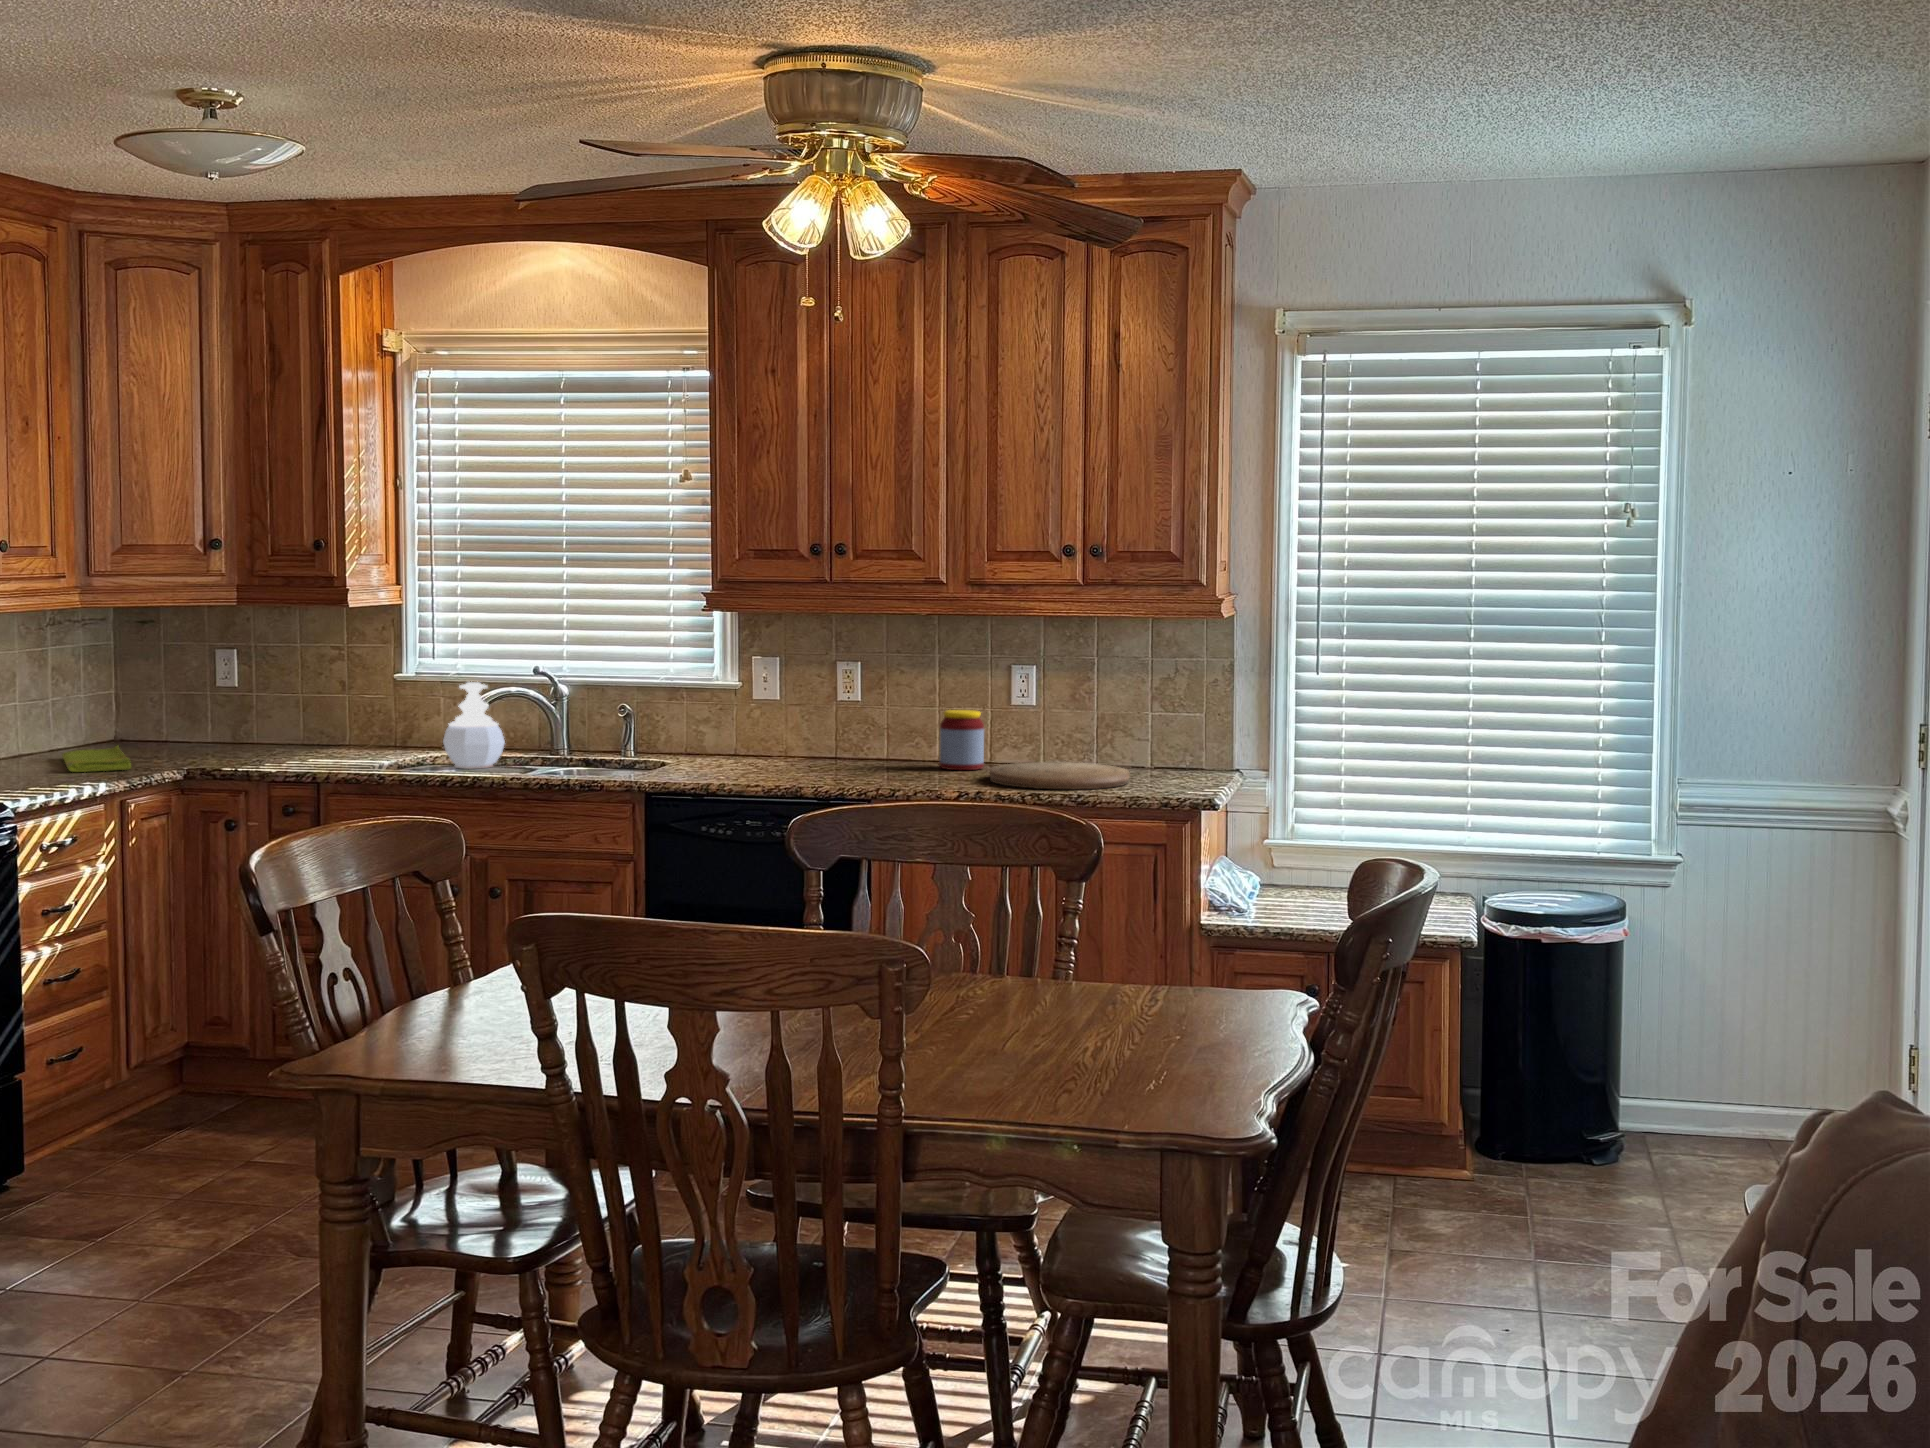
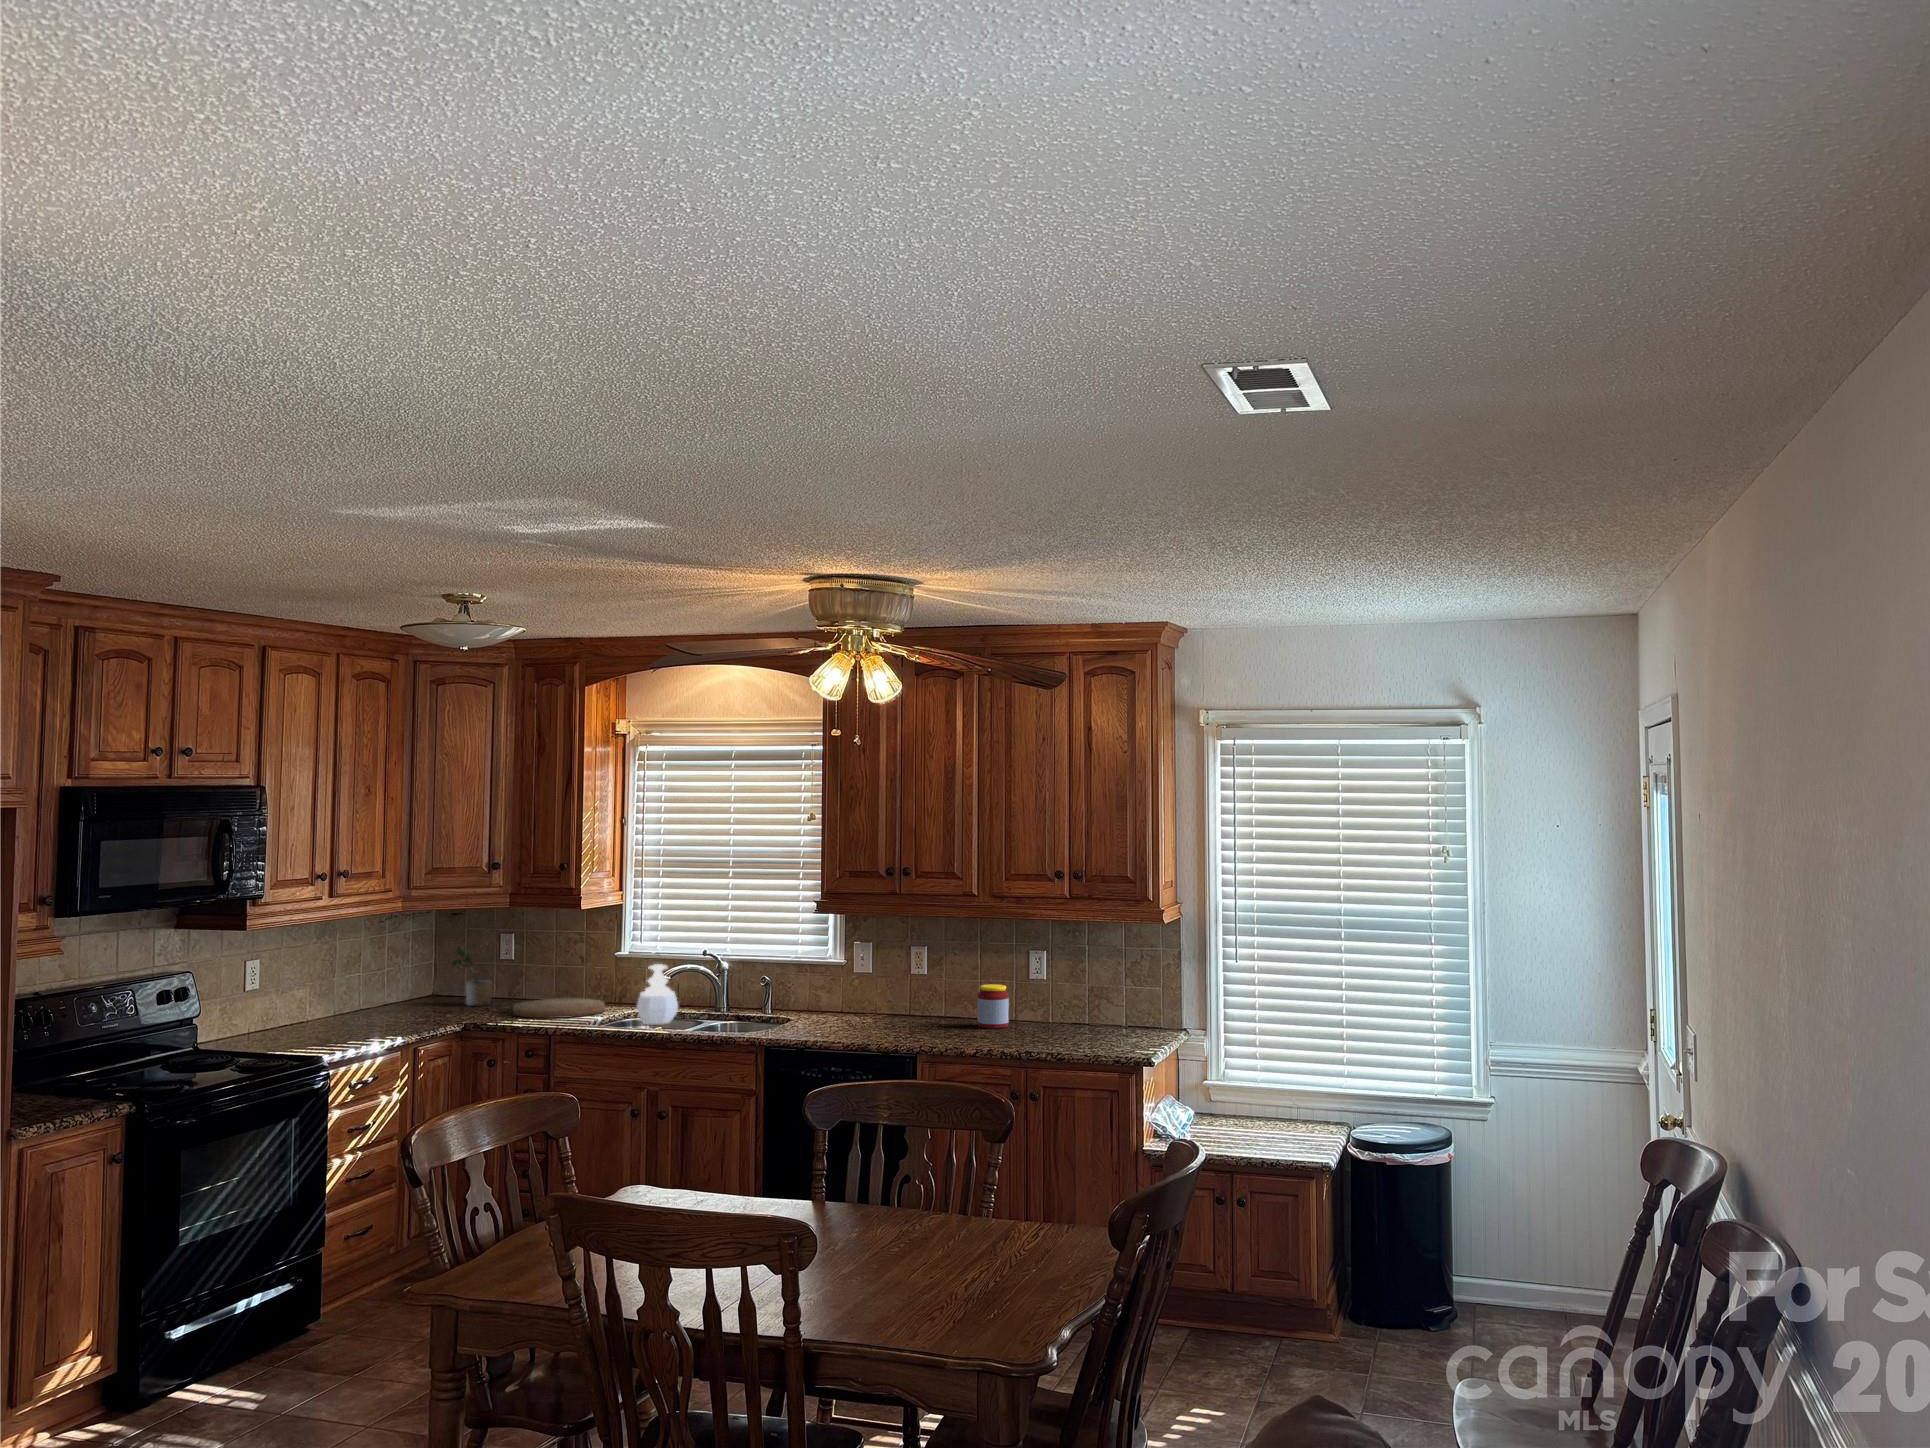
potted plant: none [153,660,214,750] -> present [452,944,491,1006]
dish towel: present [62,746,131,772] -> none [380,1004,424,1027]
cutting board: present [990,762,1129,789] -> present [513,998,605,1018]

